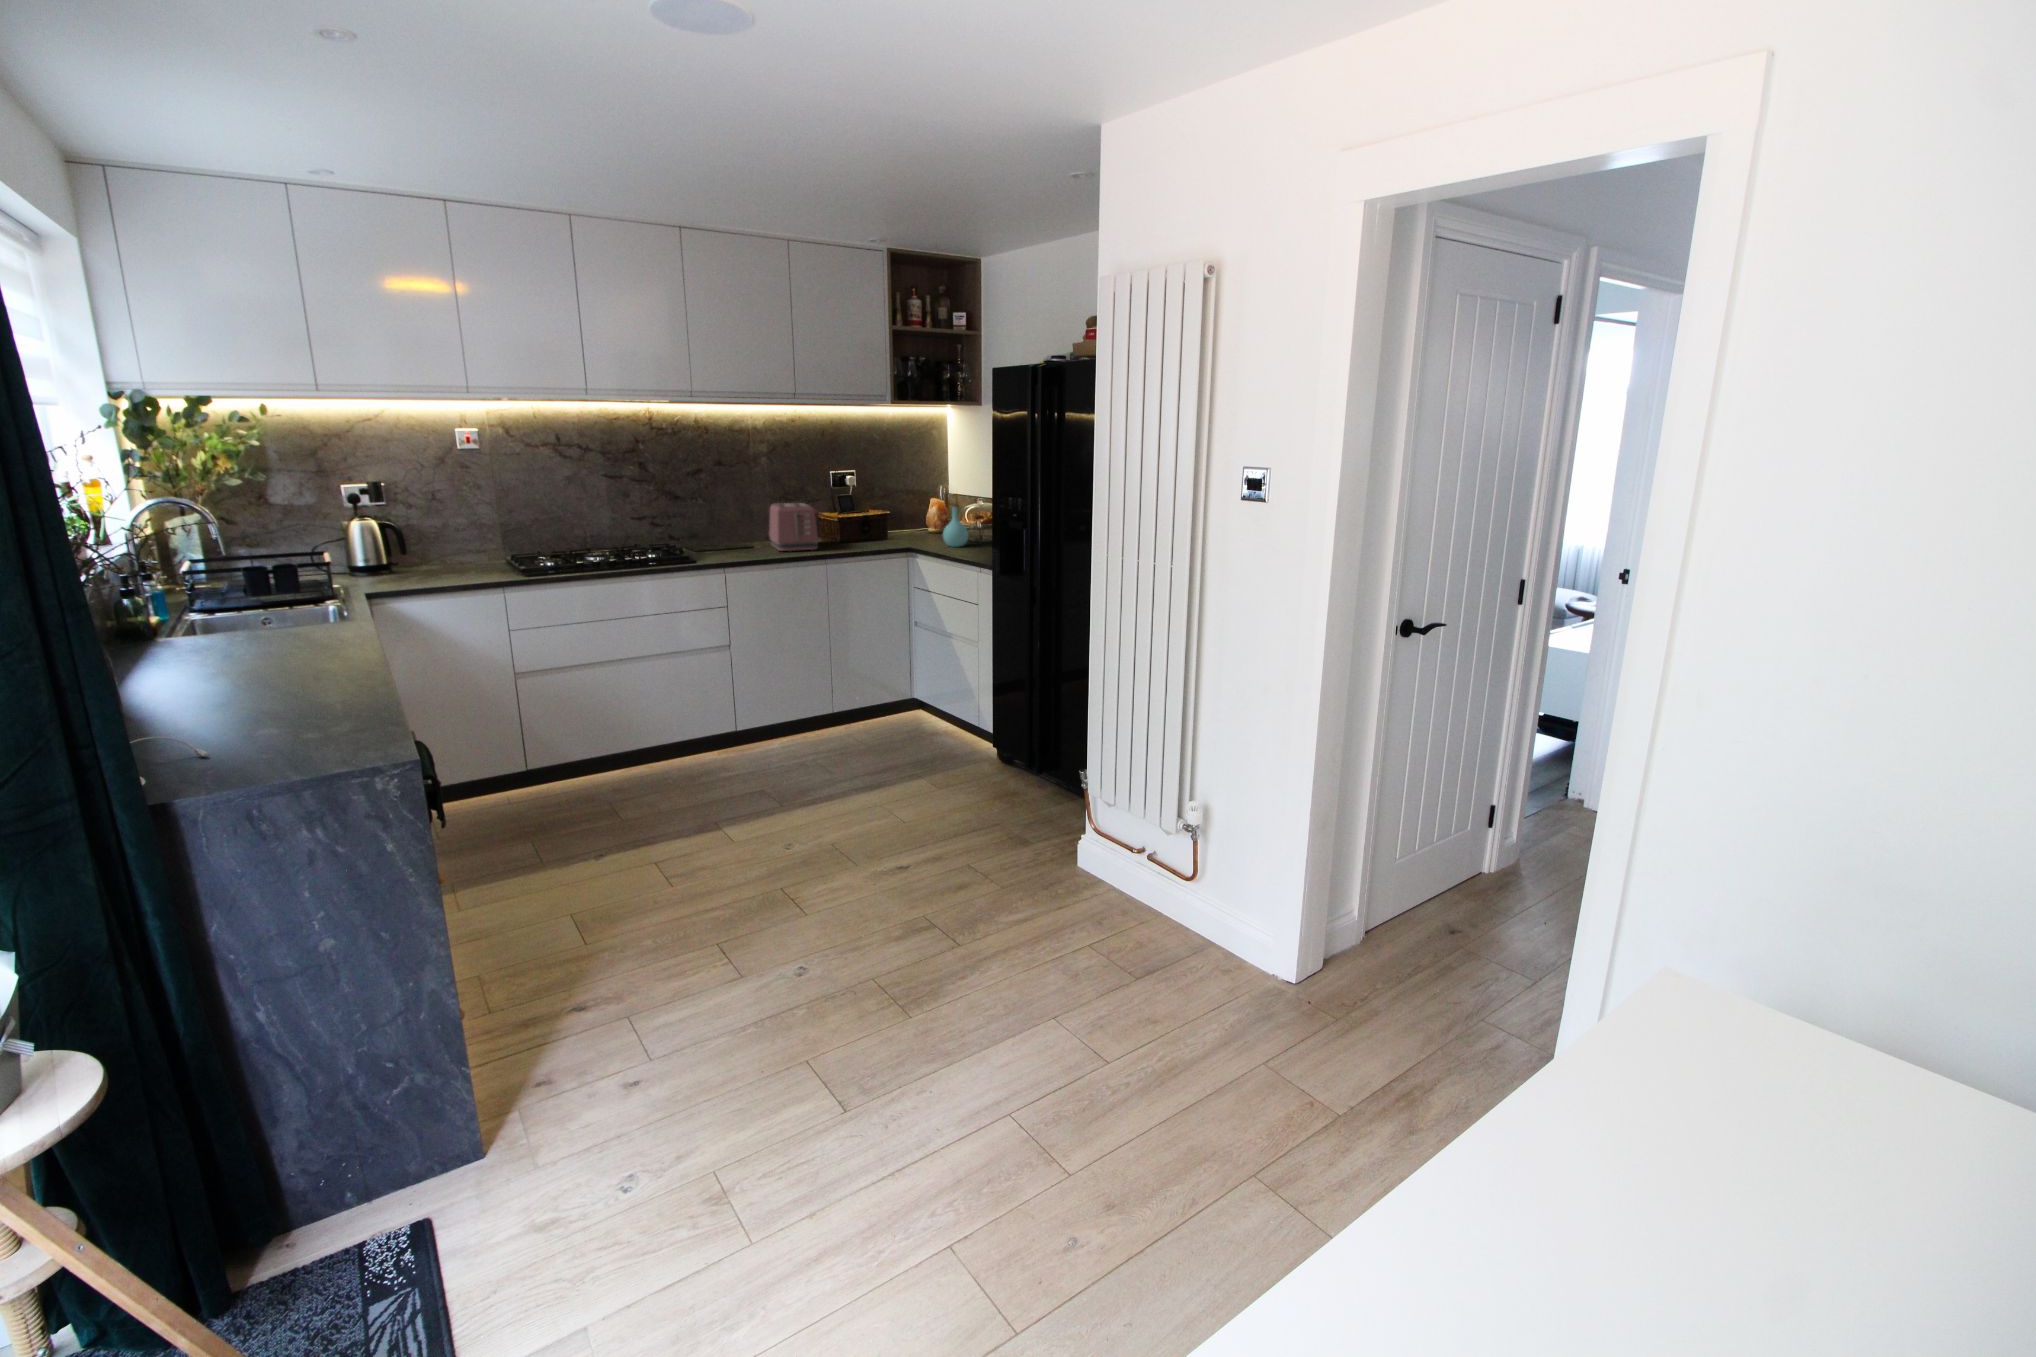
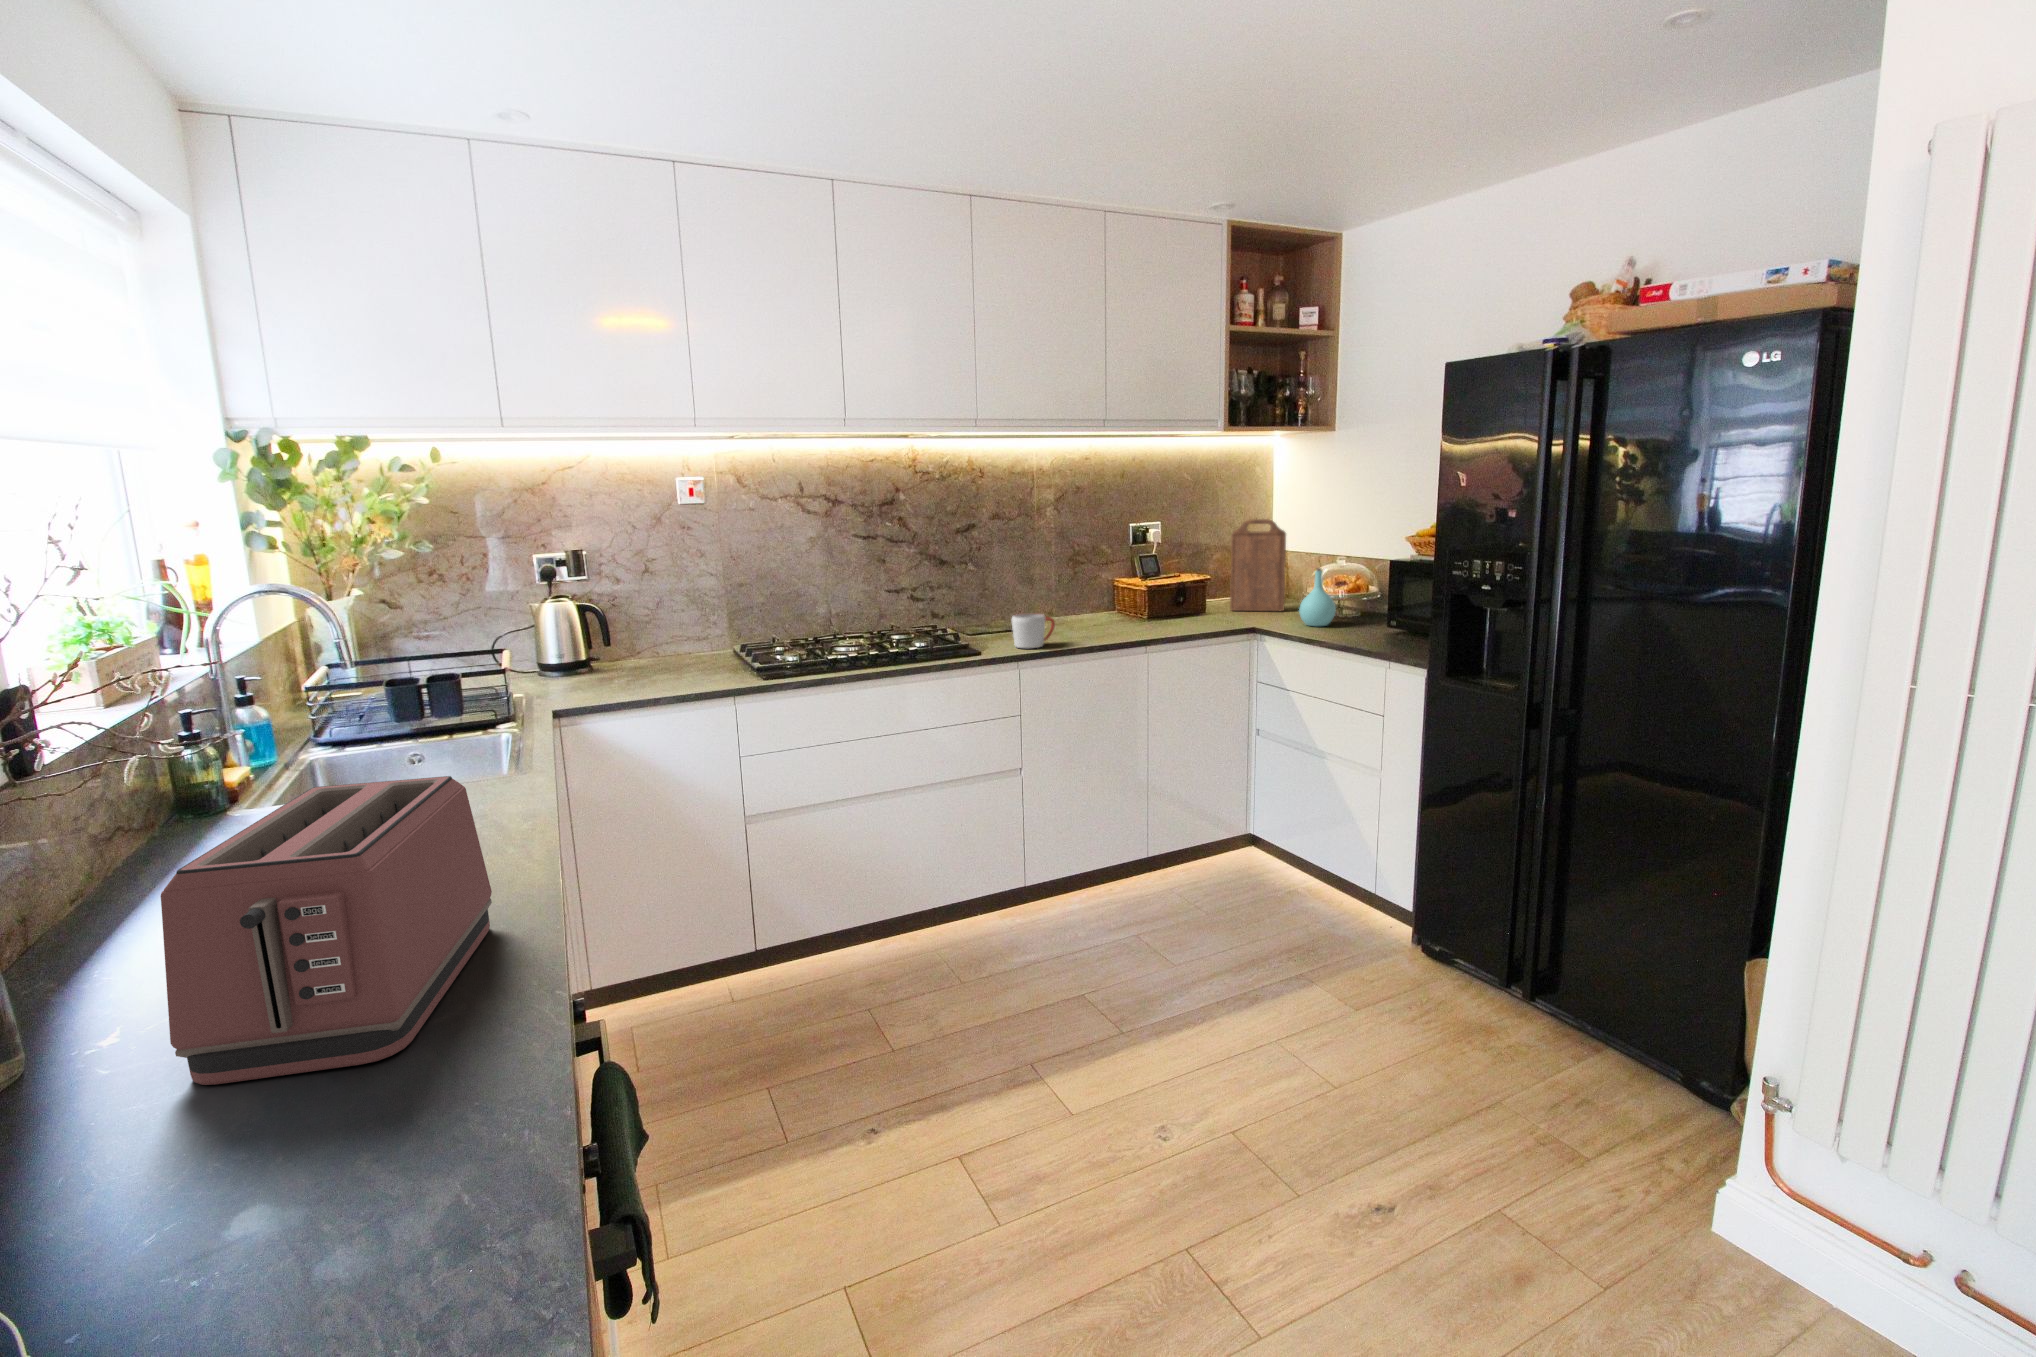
cutting board: none [904,470,945,538] -> present [1230,519,1286,611]
toaster: present [769,503,818,551] -> present [161,776,492,1085]
mug: none [722,535,756,559] -> present [1012,614,1055,648]

